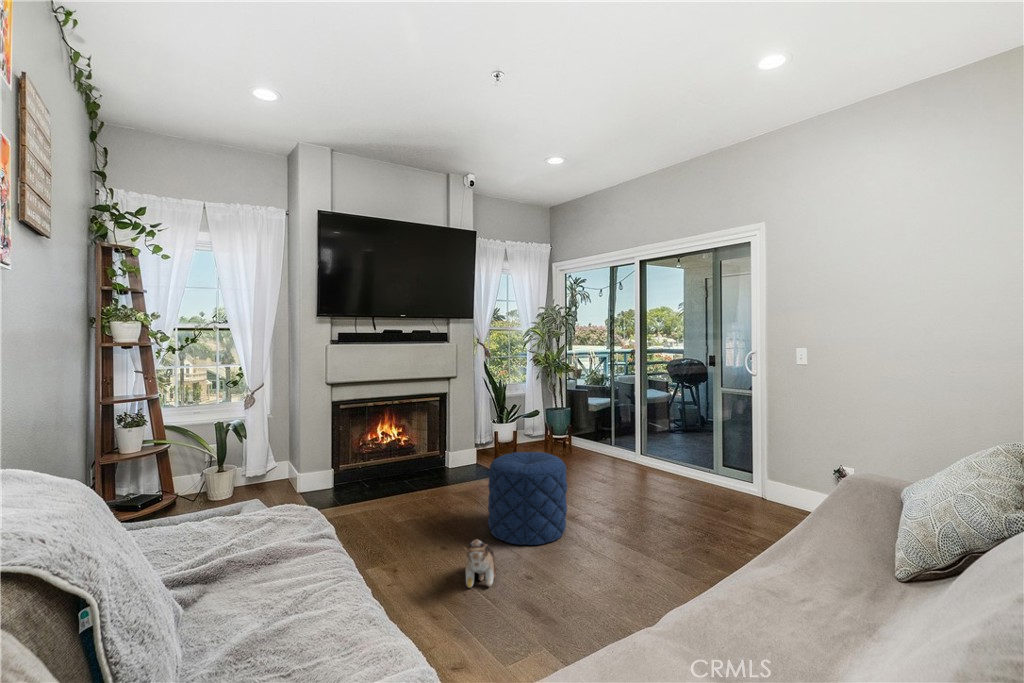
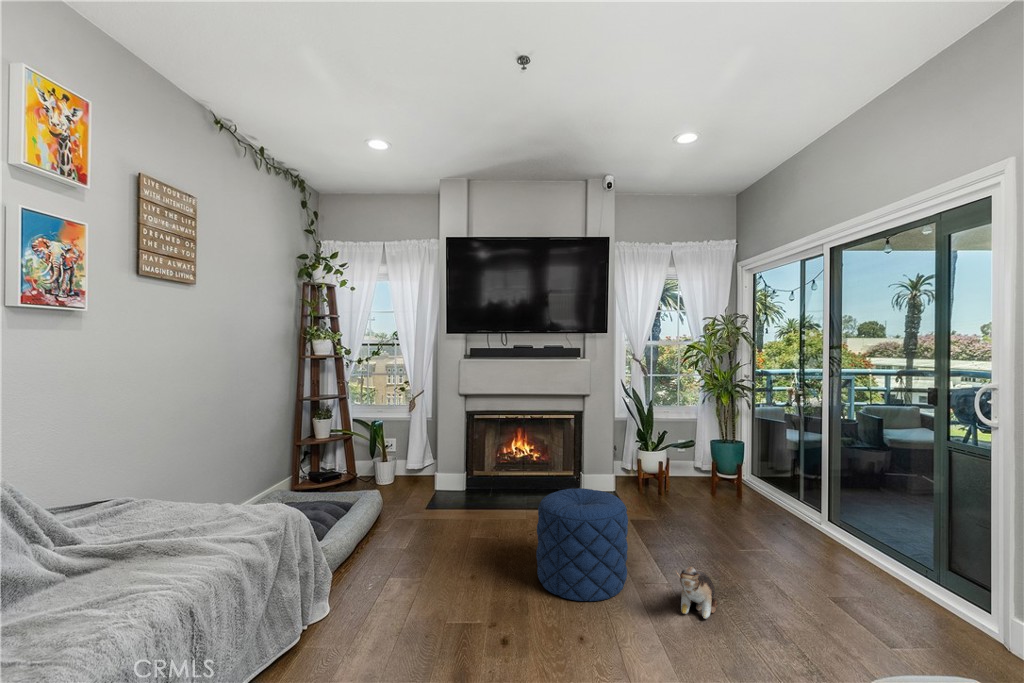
plush toy: present [465,539,497,588] -> present [676,567,718,619]

